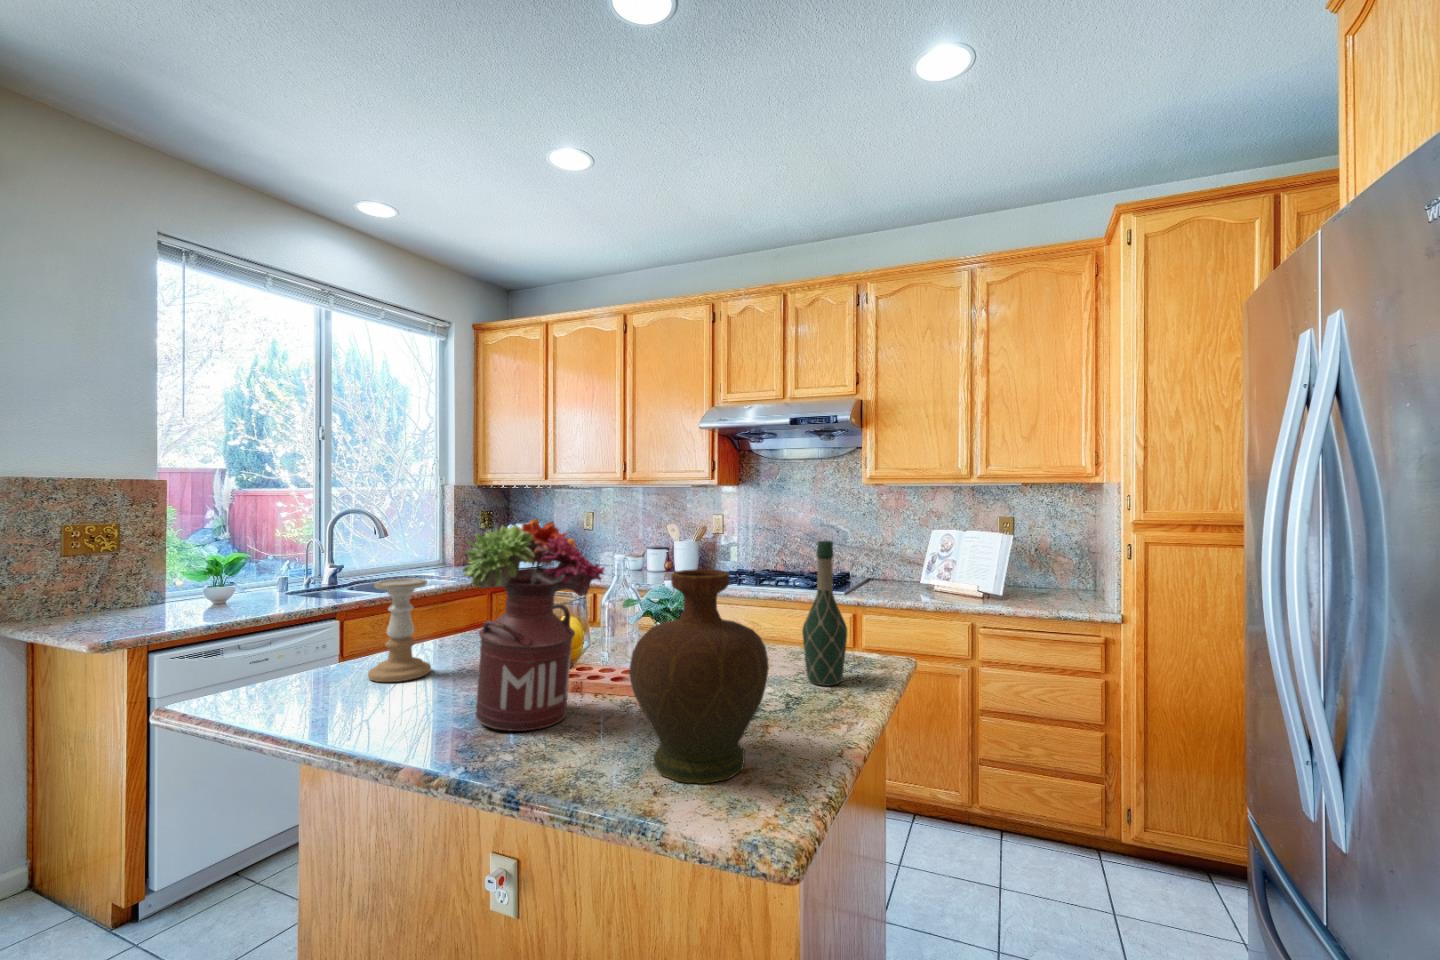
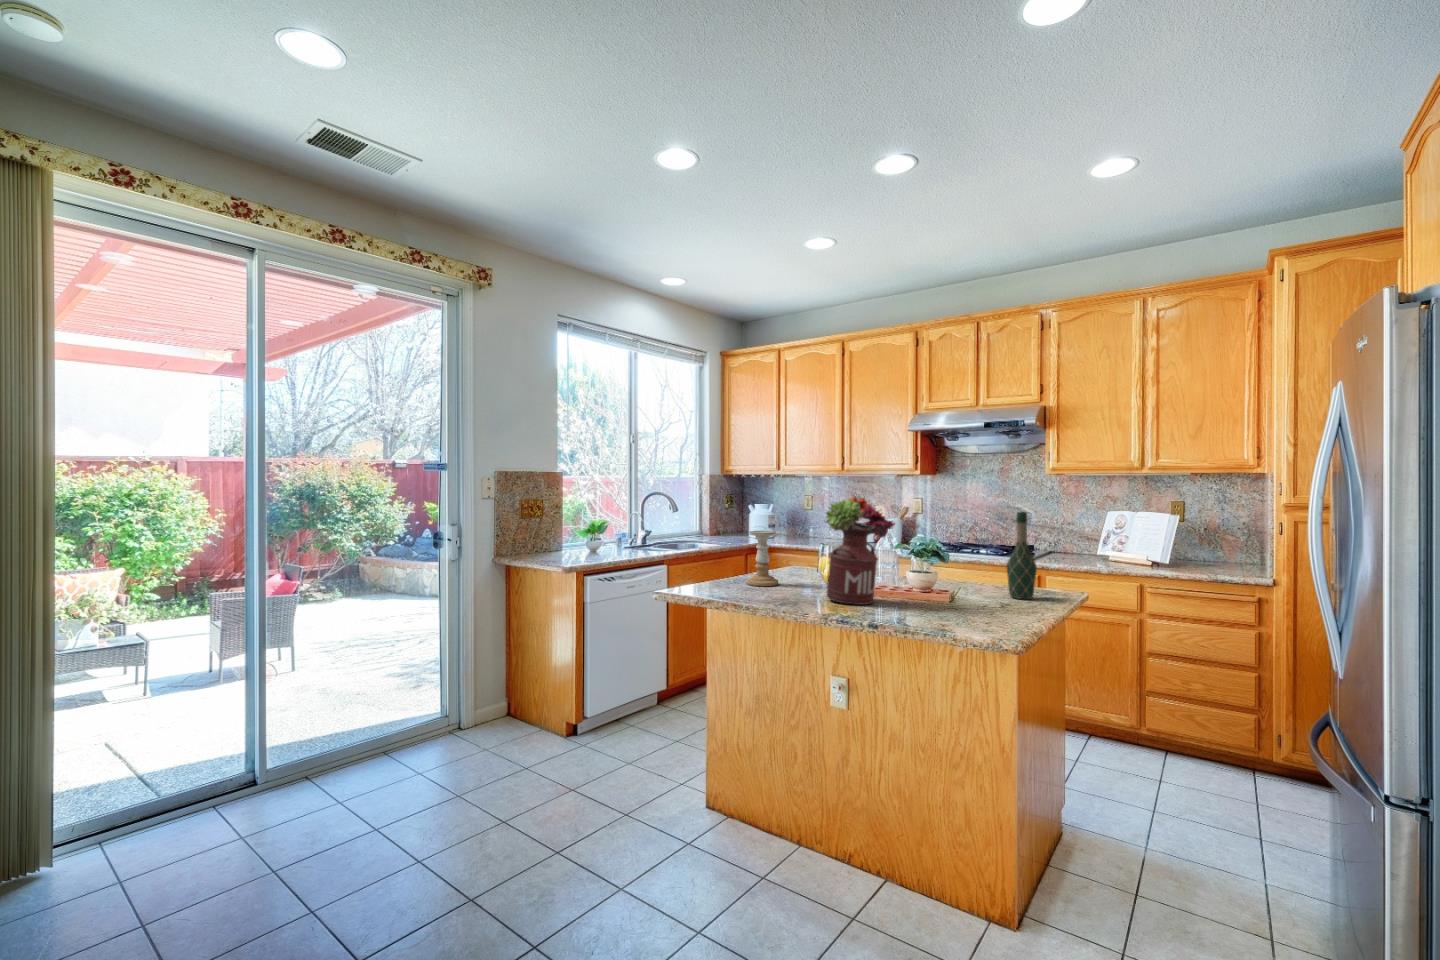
decorative vase: present [629,569,769,784] -> none [922,522,996,623]

